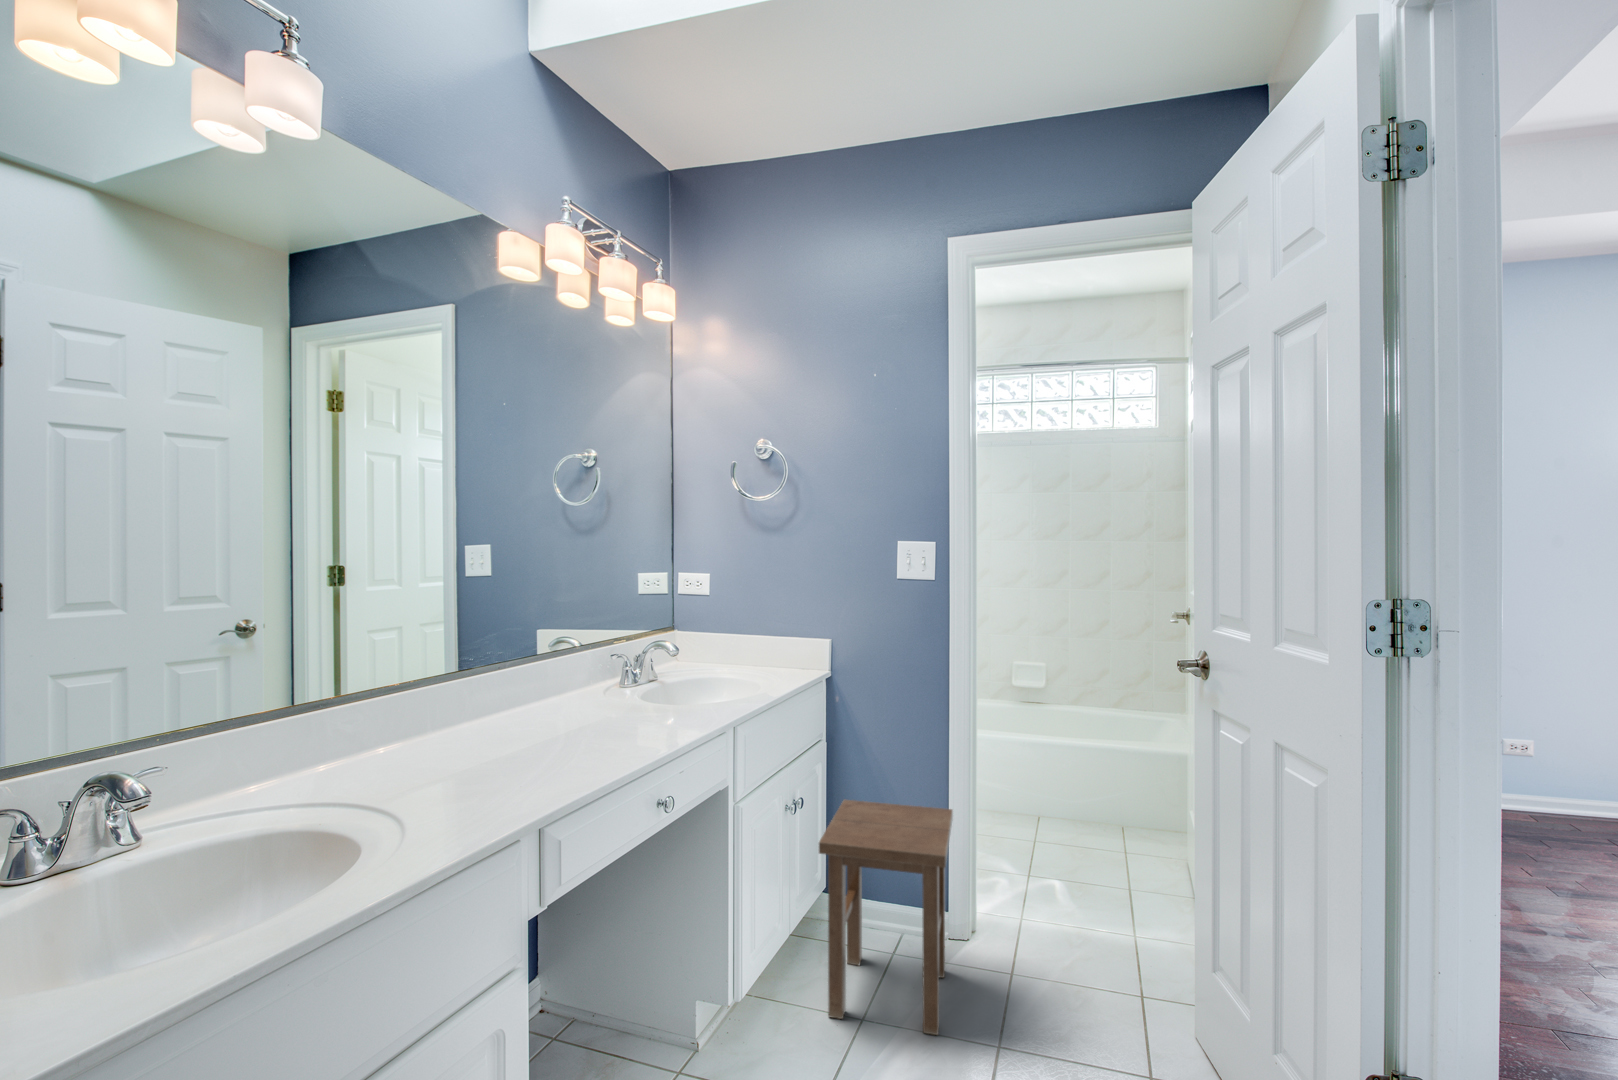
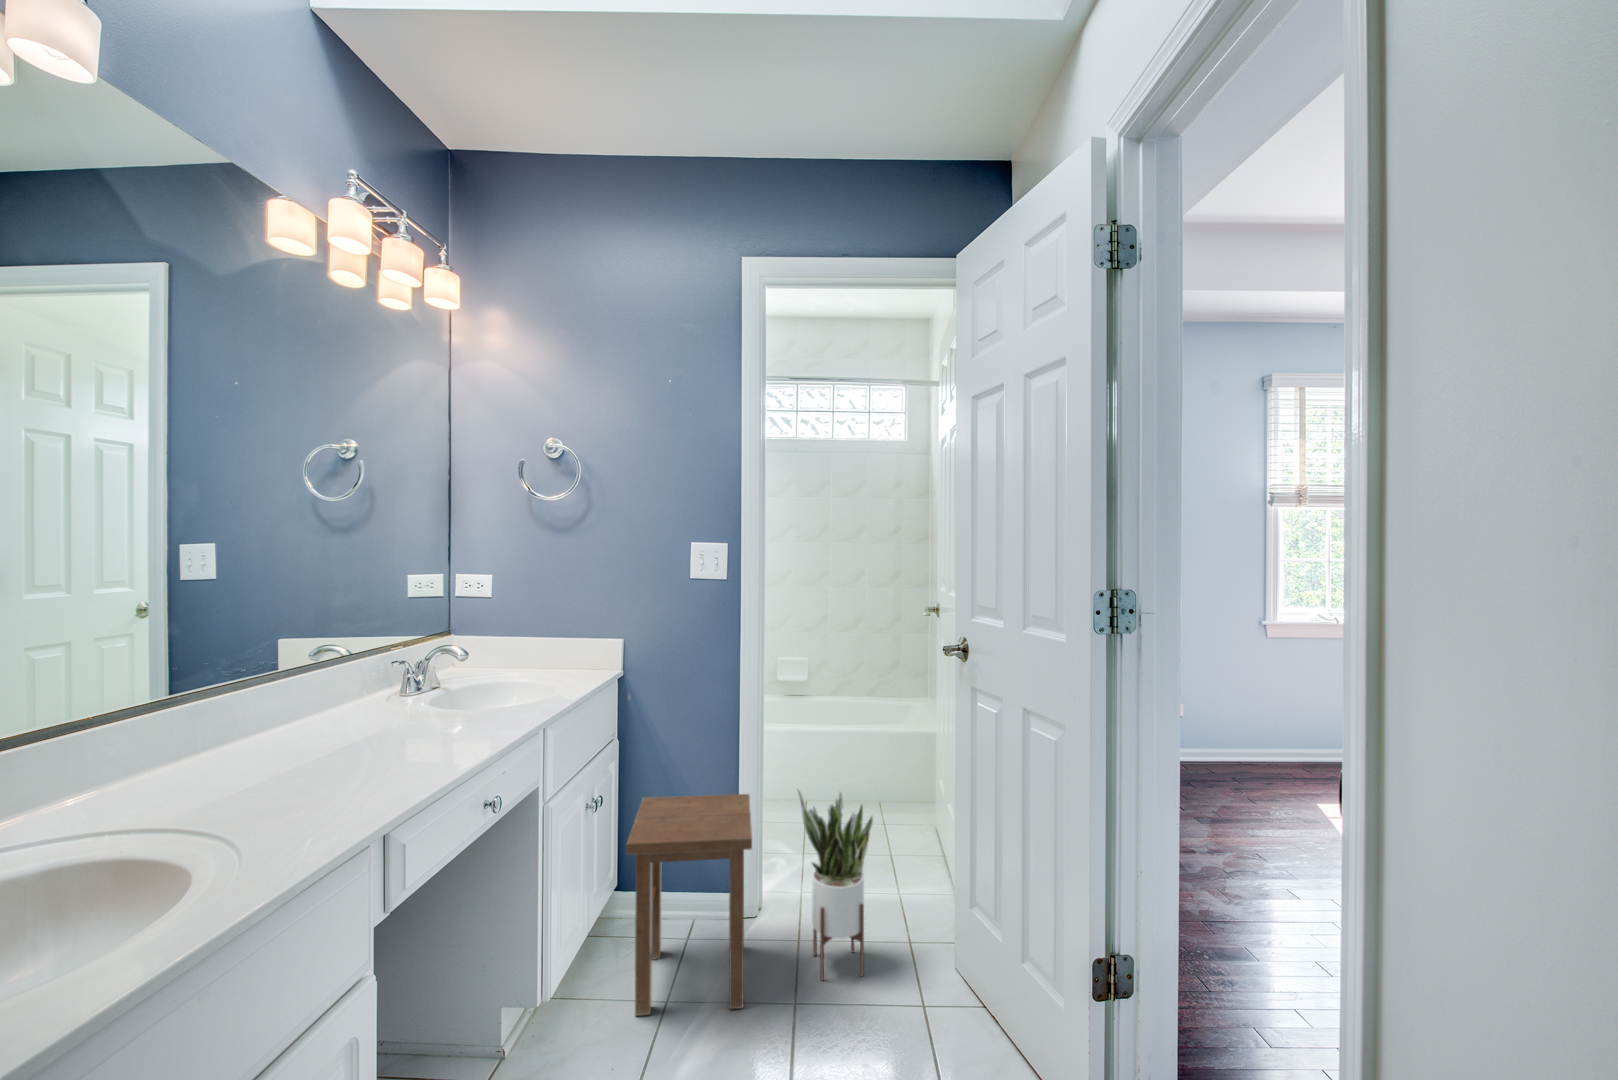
potted plant: none [1002,810,1090,1032] -> present [798,790,873,980]

